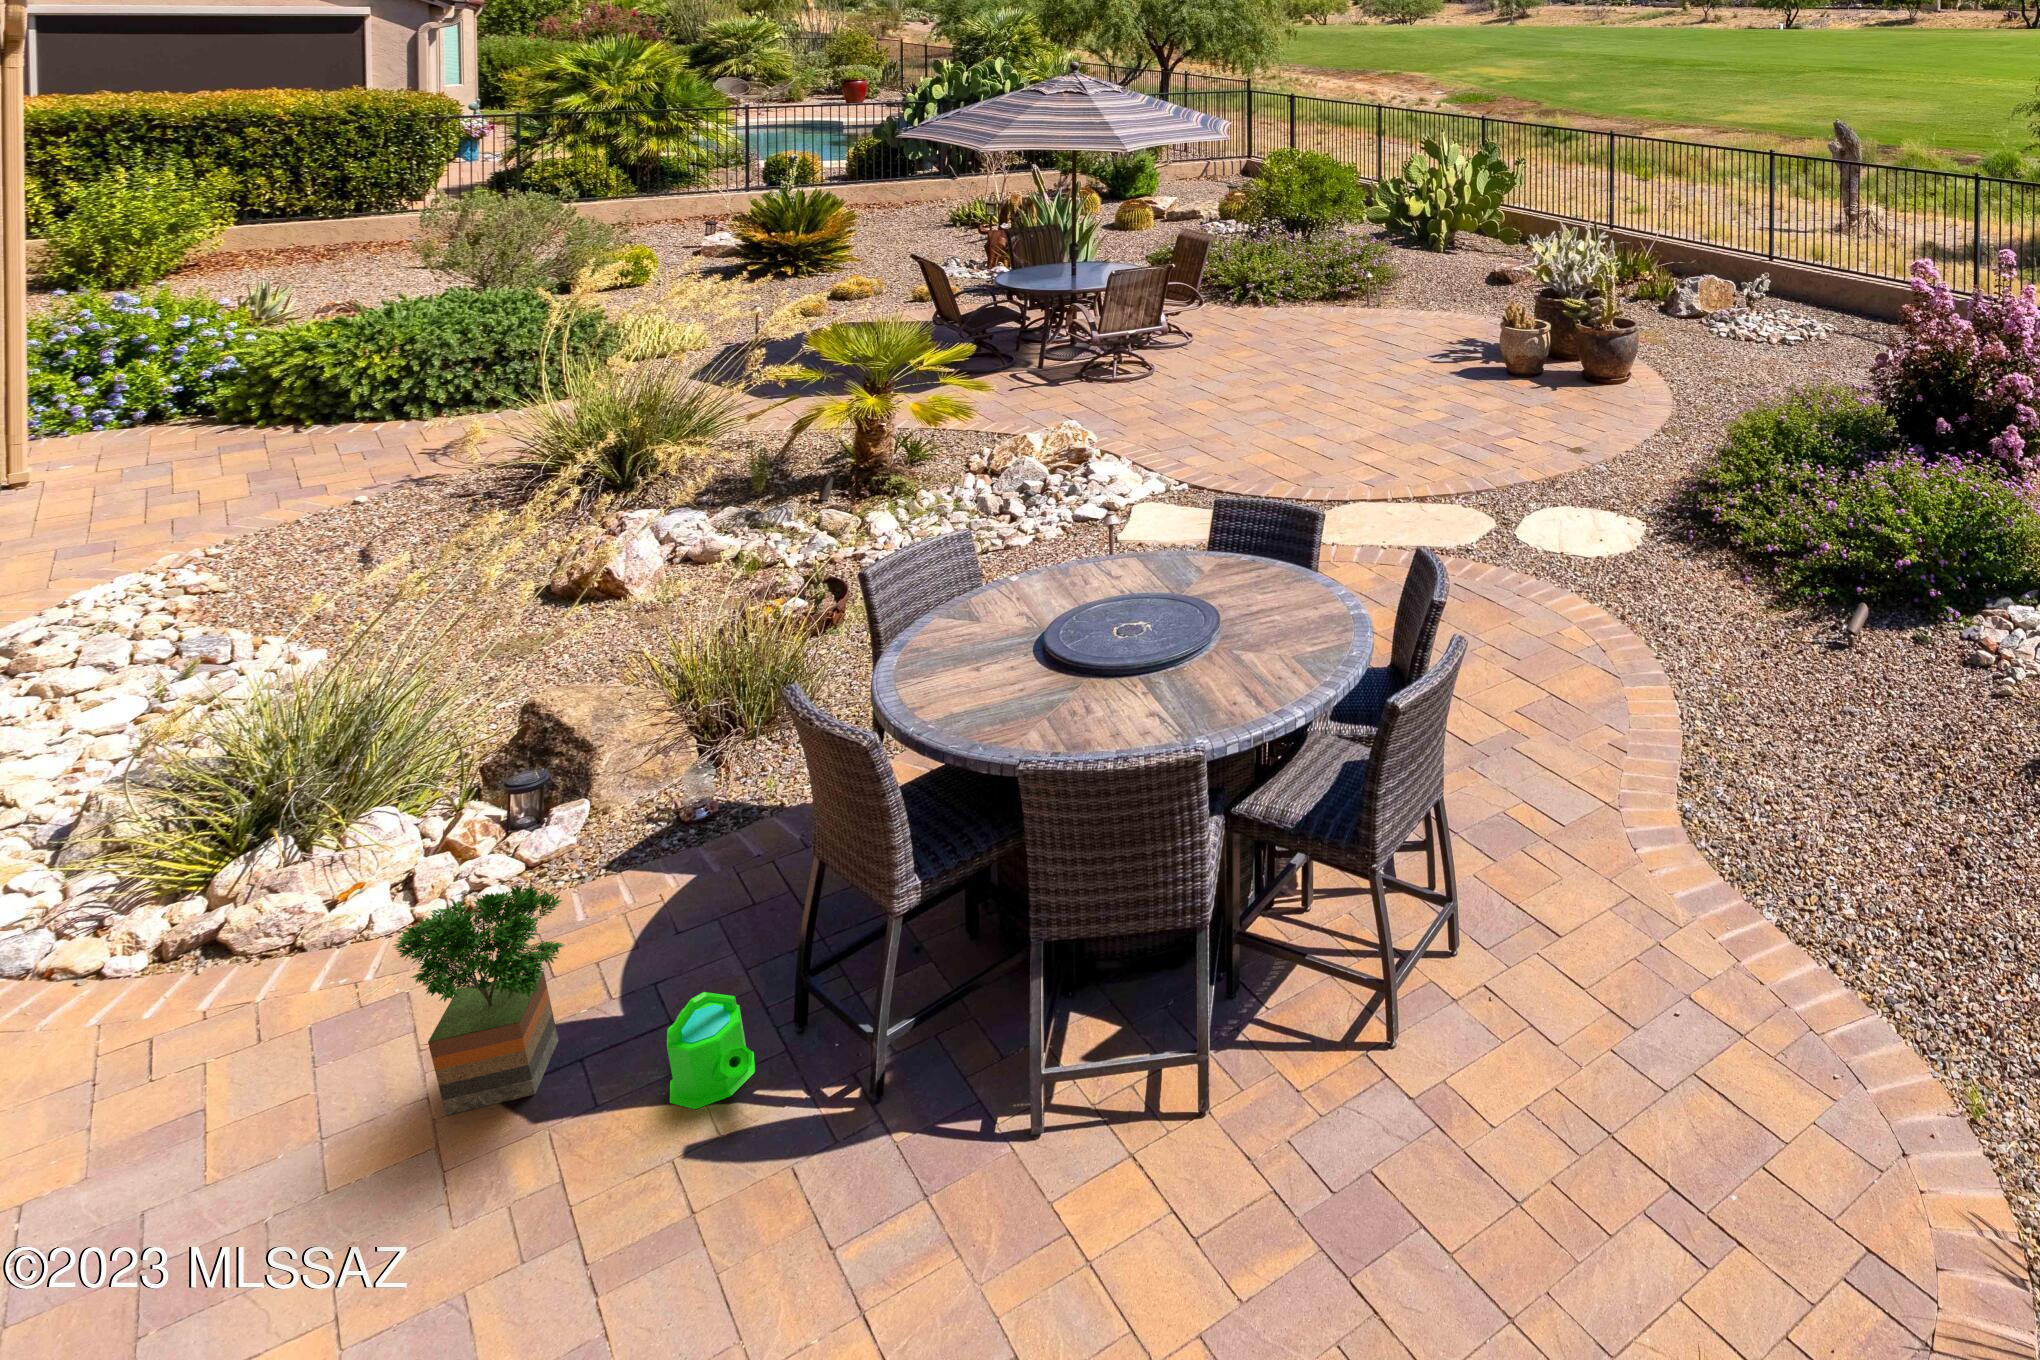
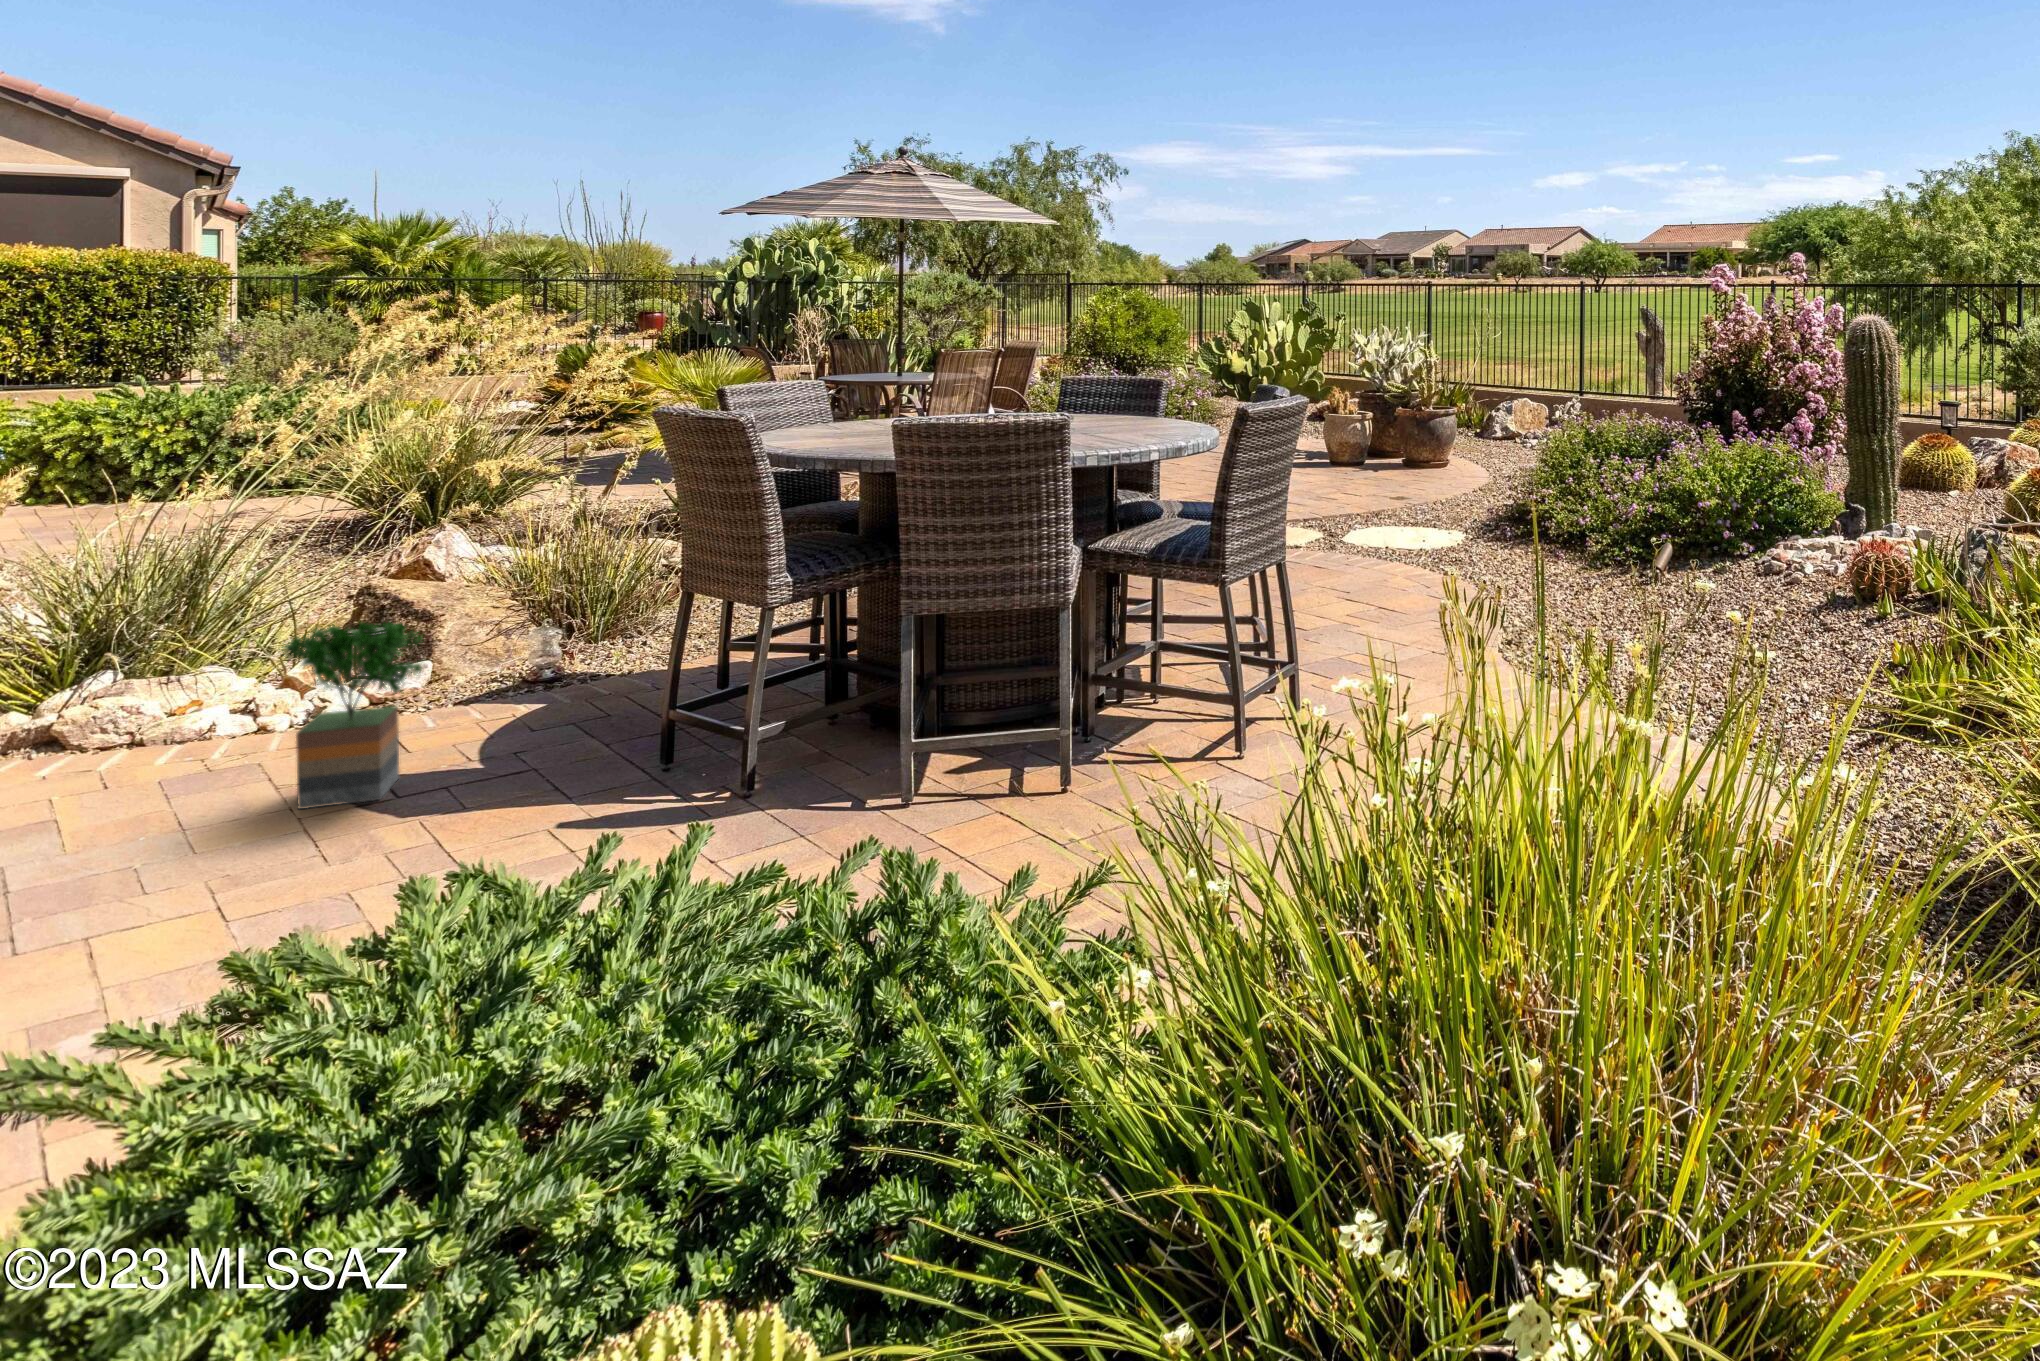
watering can: present [667,992,755,1109] -> none [507,704,590,801]

